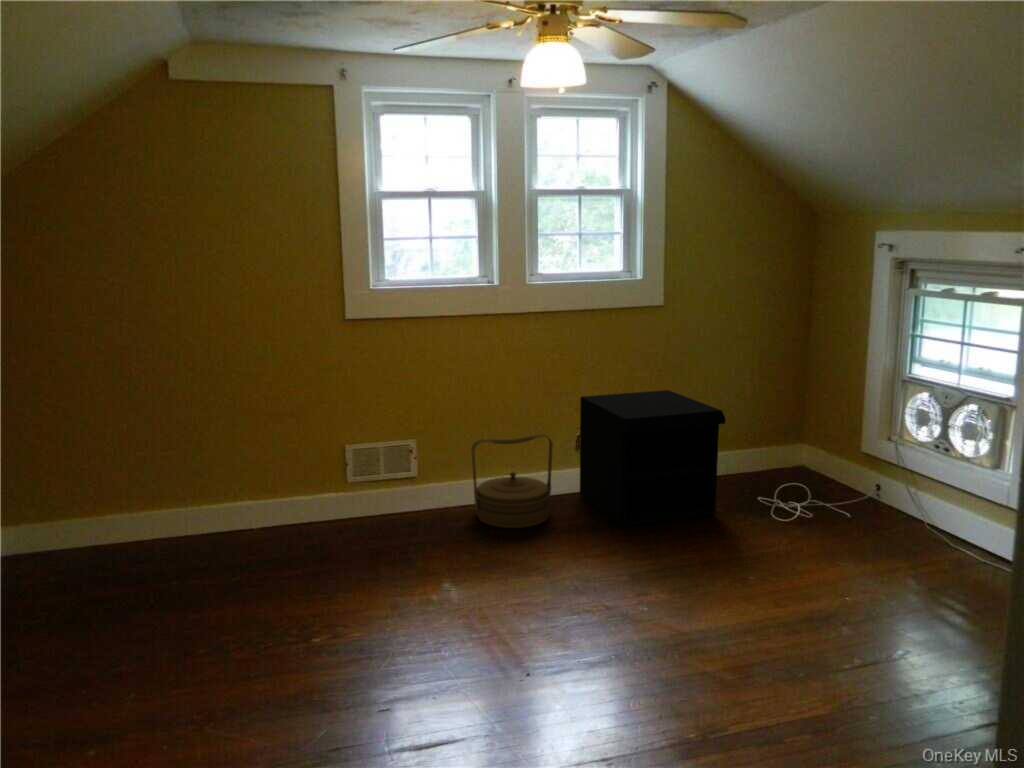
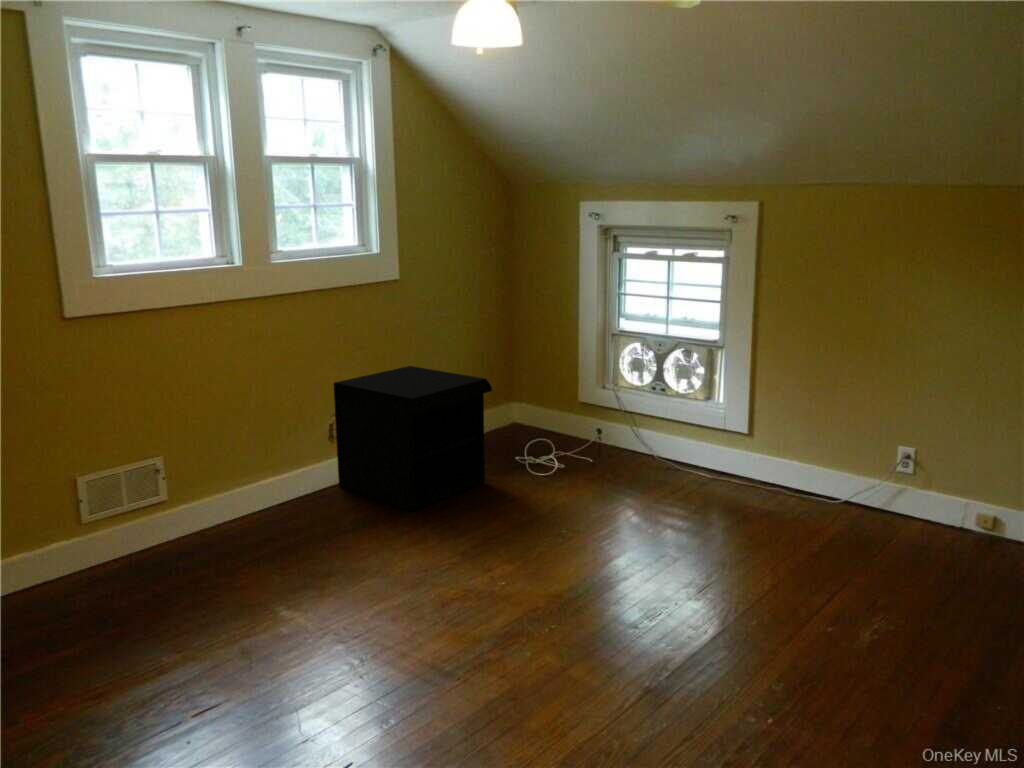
woven basket: present [471,434,553,528] -> none [243,428,332,538]

